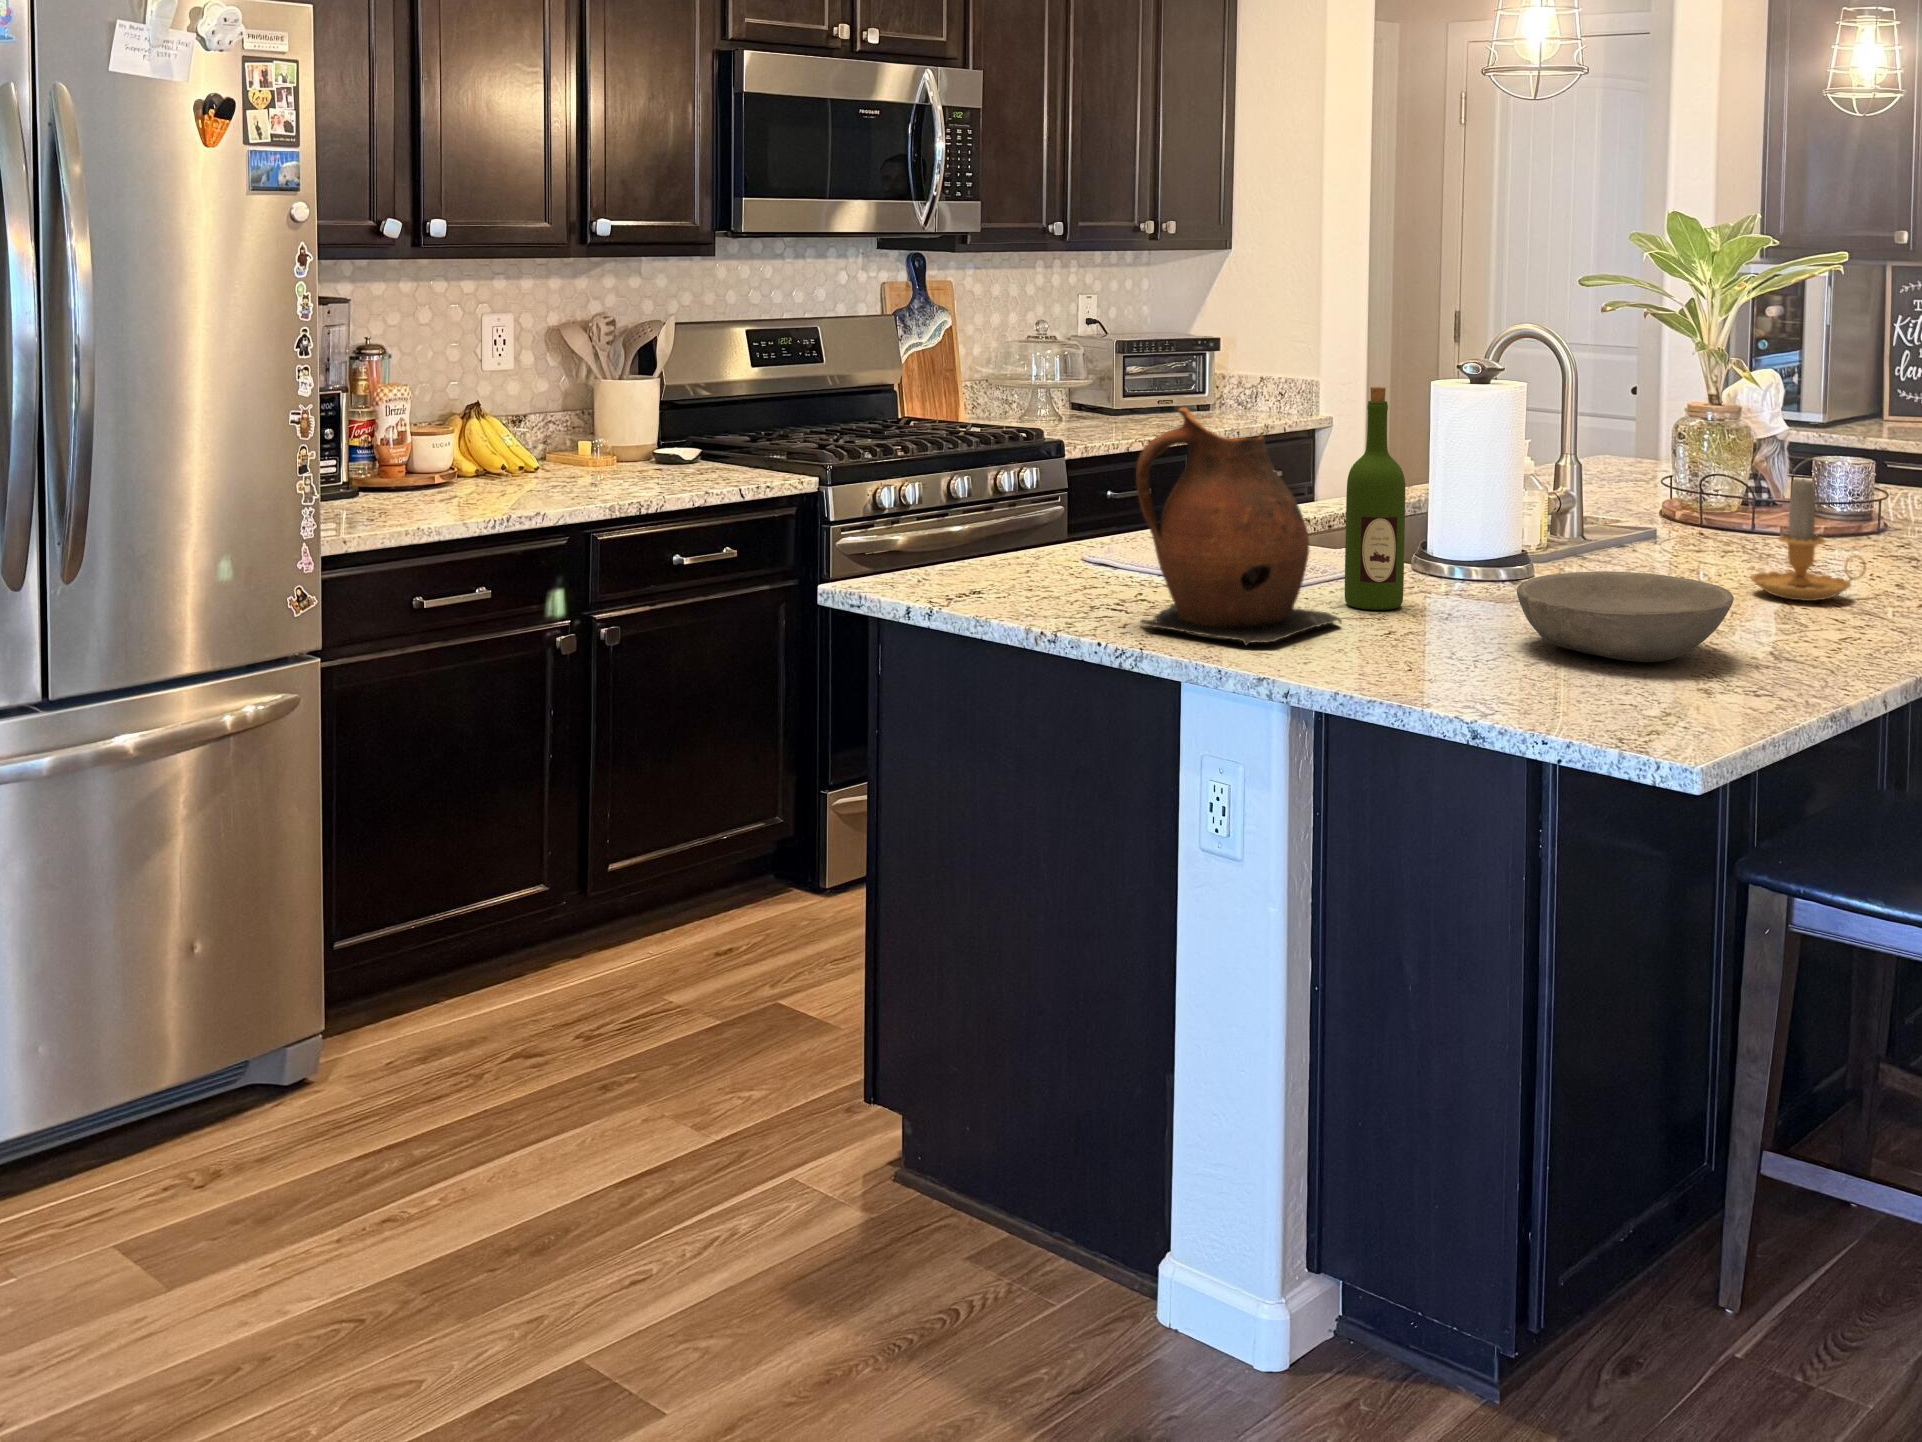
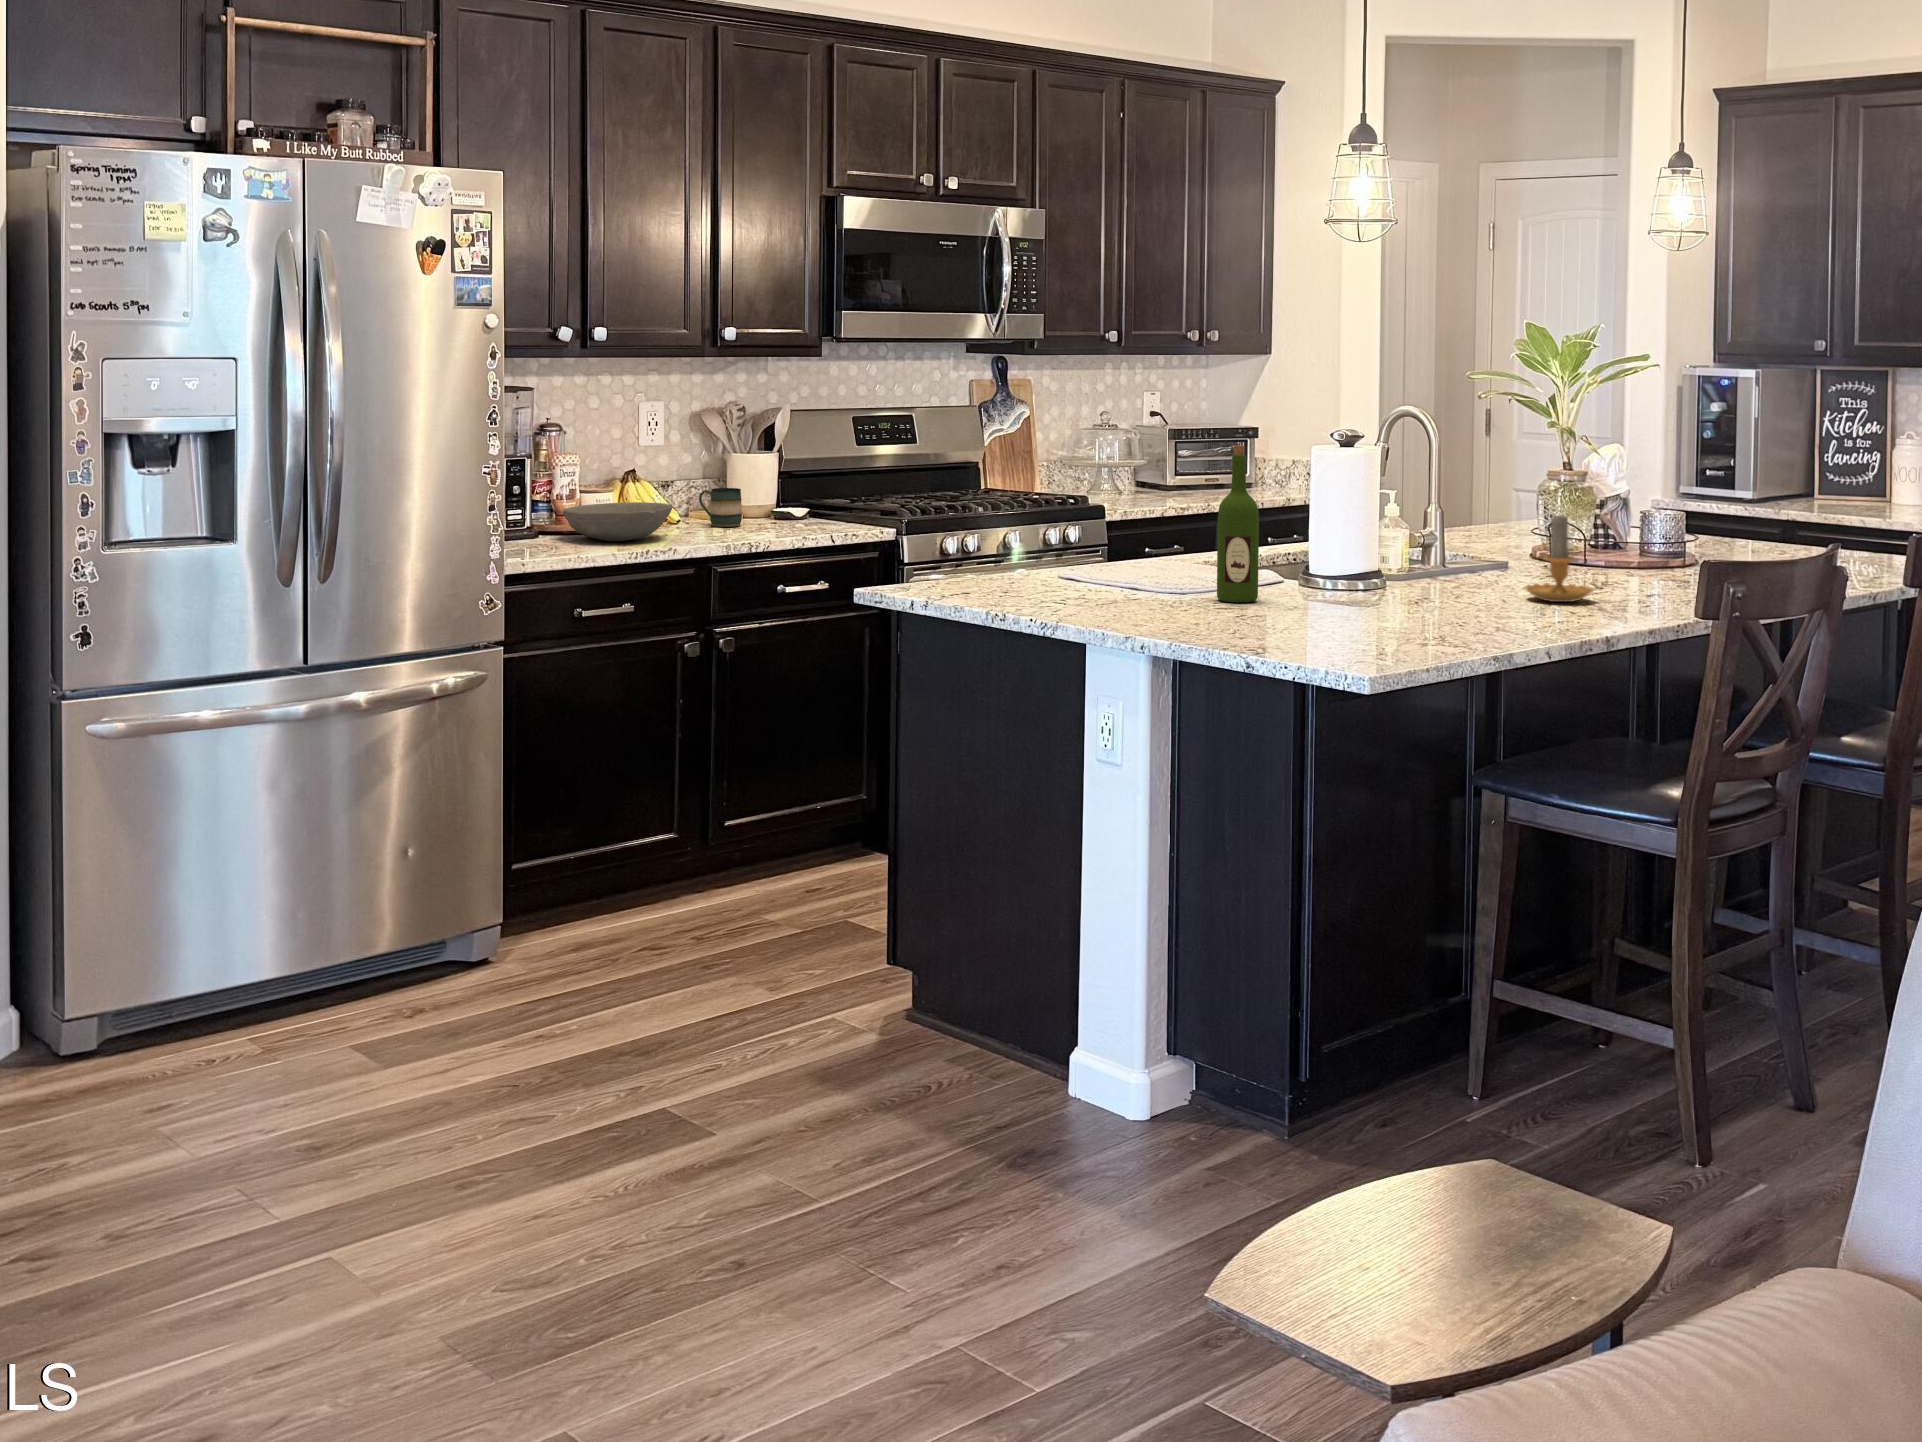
ceramic pitcher: present [1136,408,1342,646] -> none [1057,457,1201,618]
mug: none [567,425,624,476] -> present [699,488,742,527]
bowl: present [1517,571,1734,662] -> present [563,502,673,541]

